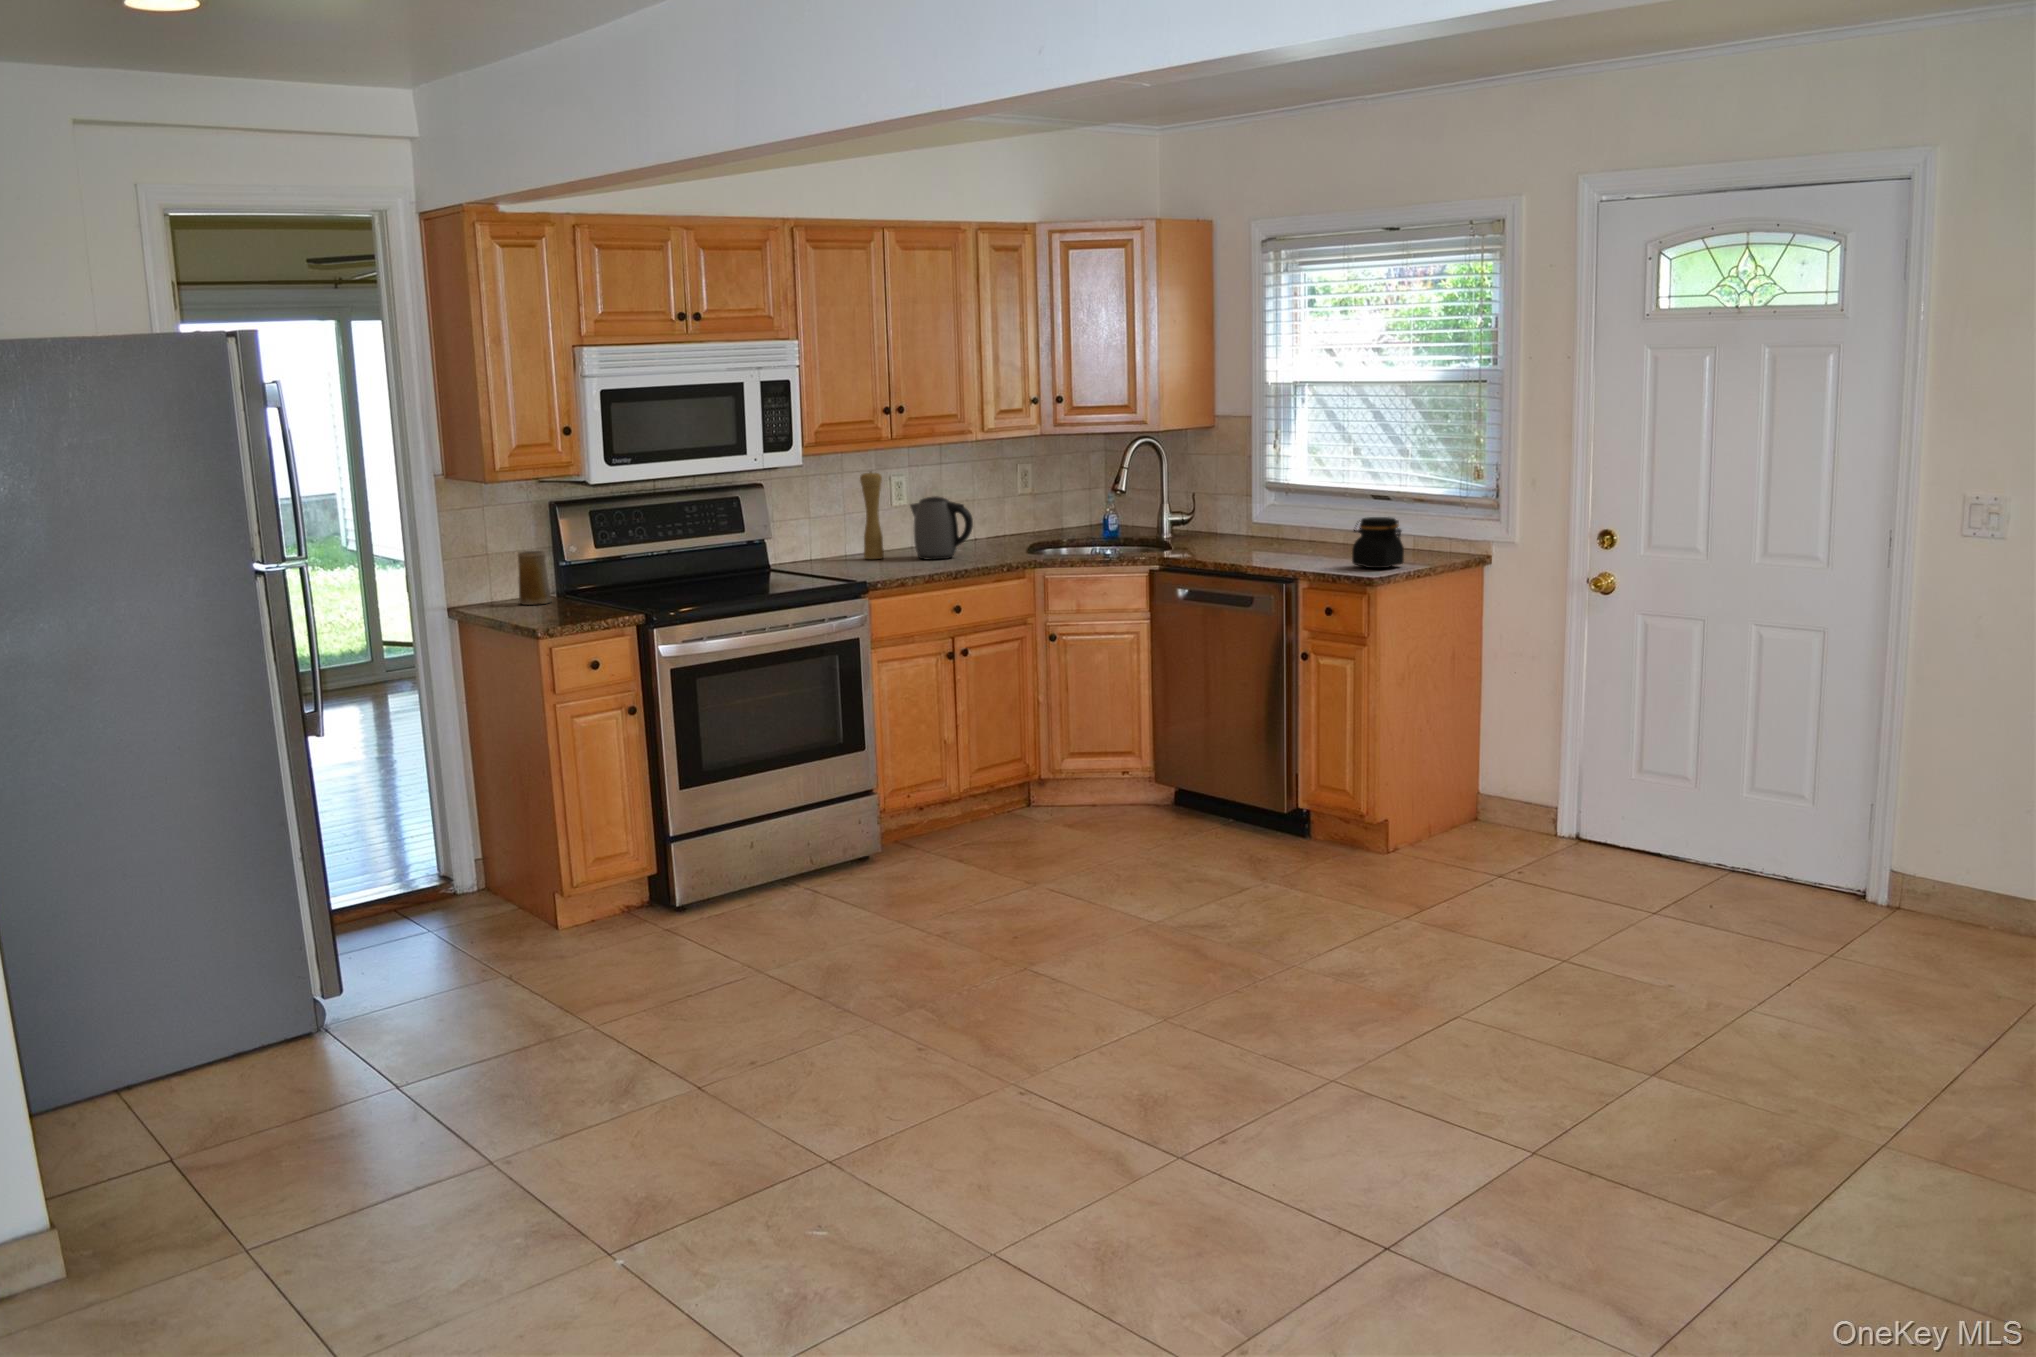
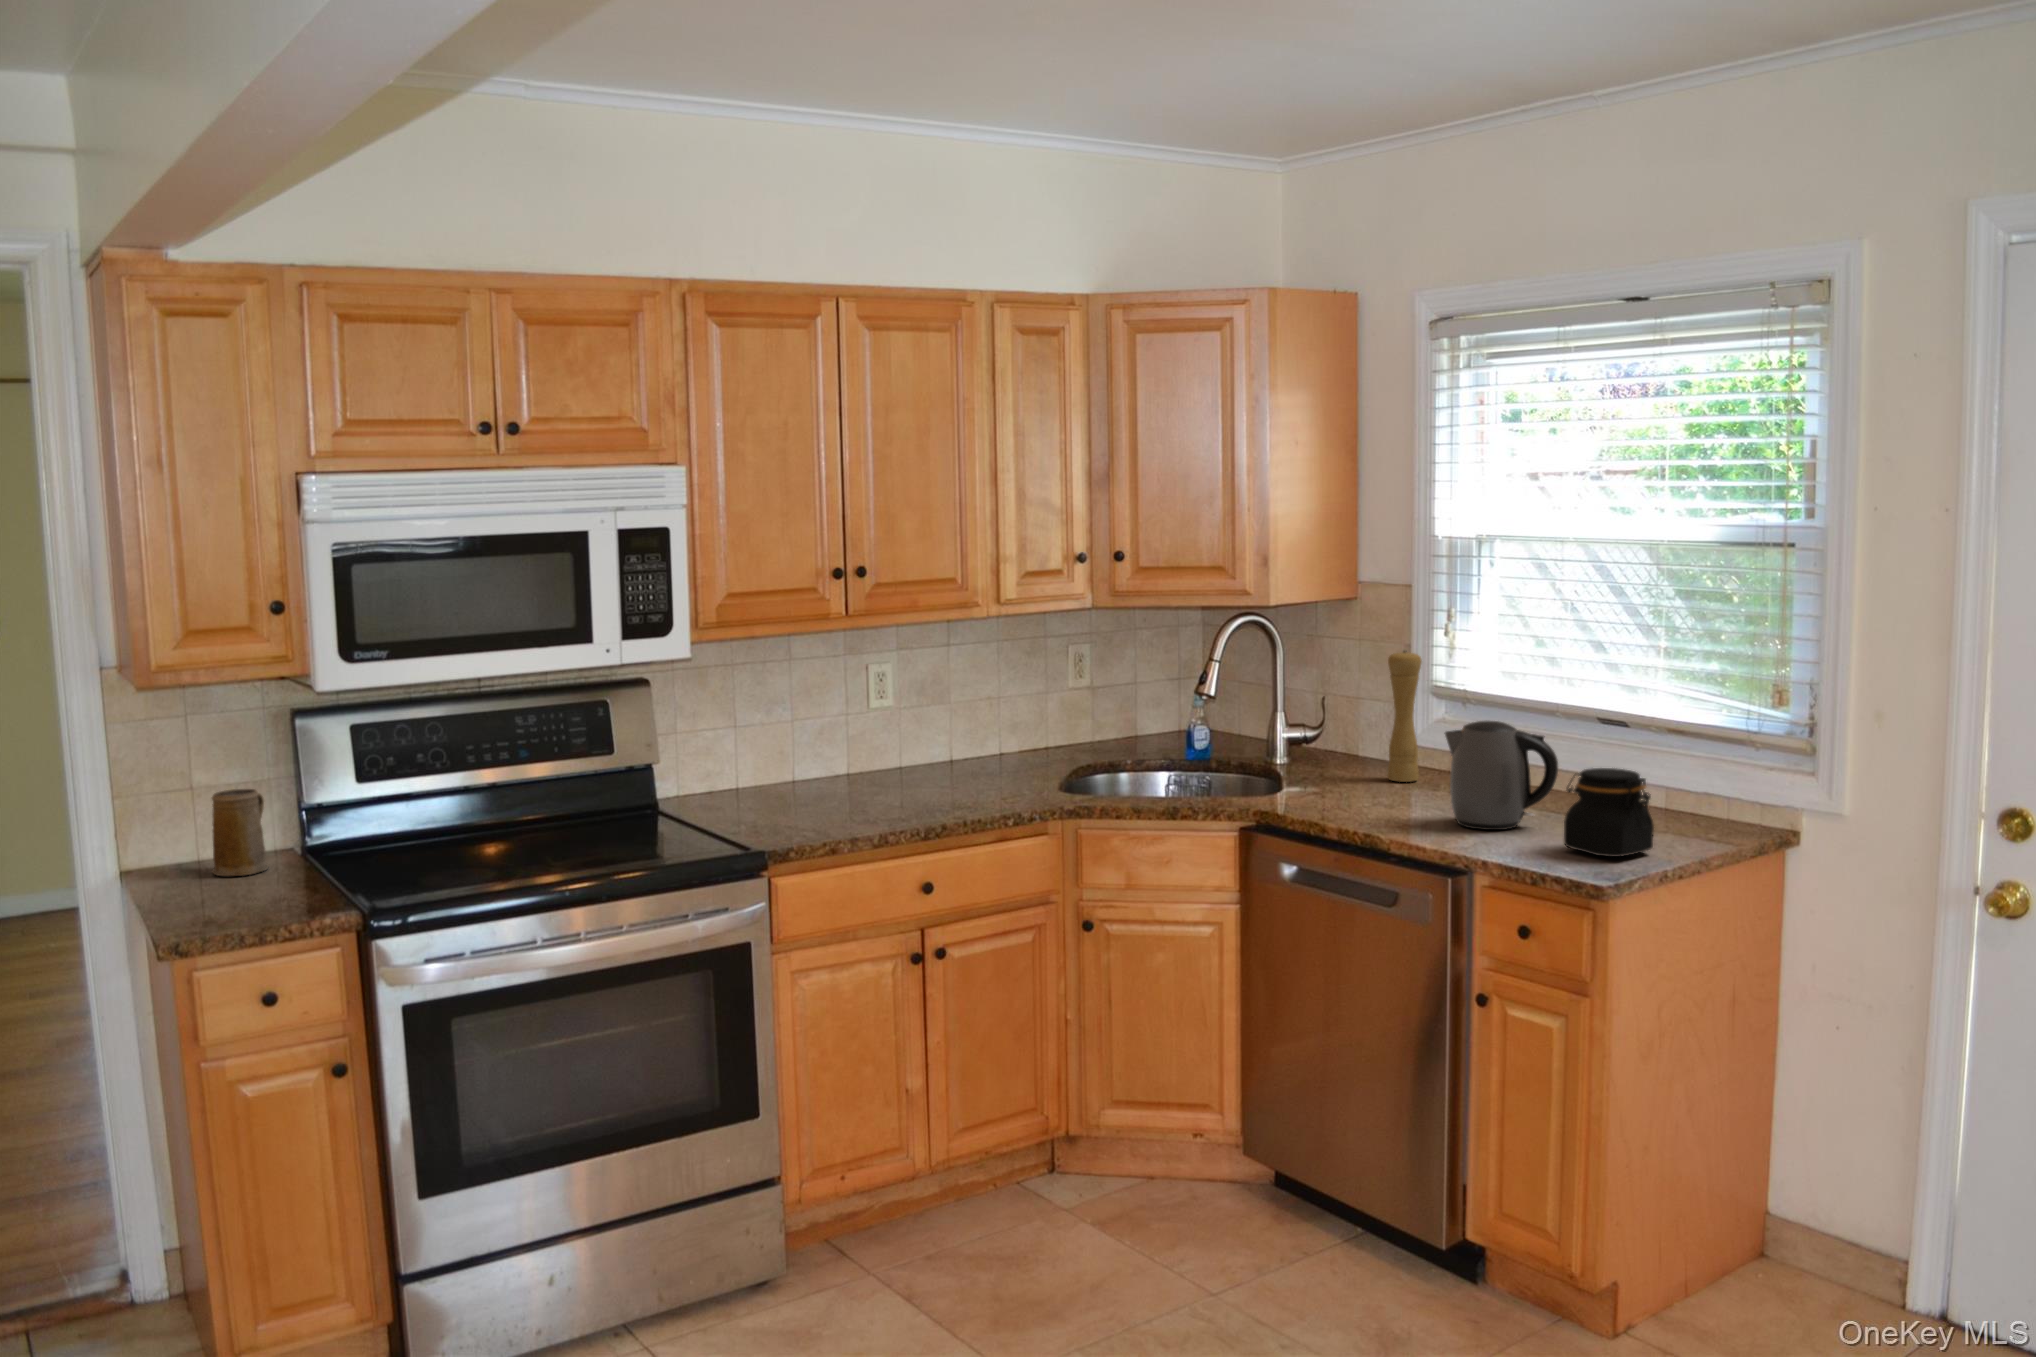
pepper mill: present [860,472,884,559] -> present [1388,651,1422,782]
kettle: present [910,496,973,560] -> present [1444,721,1558,830]

